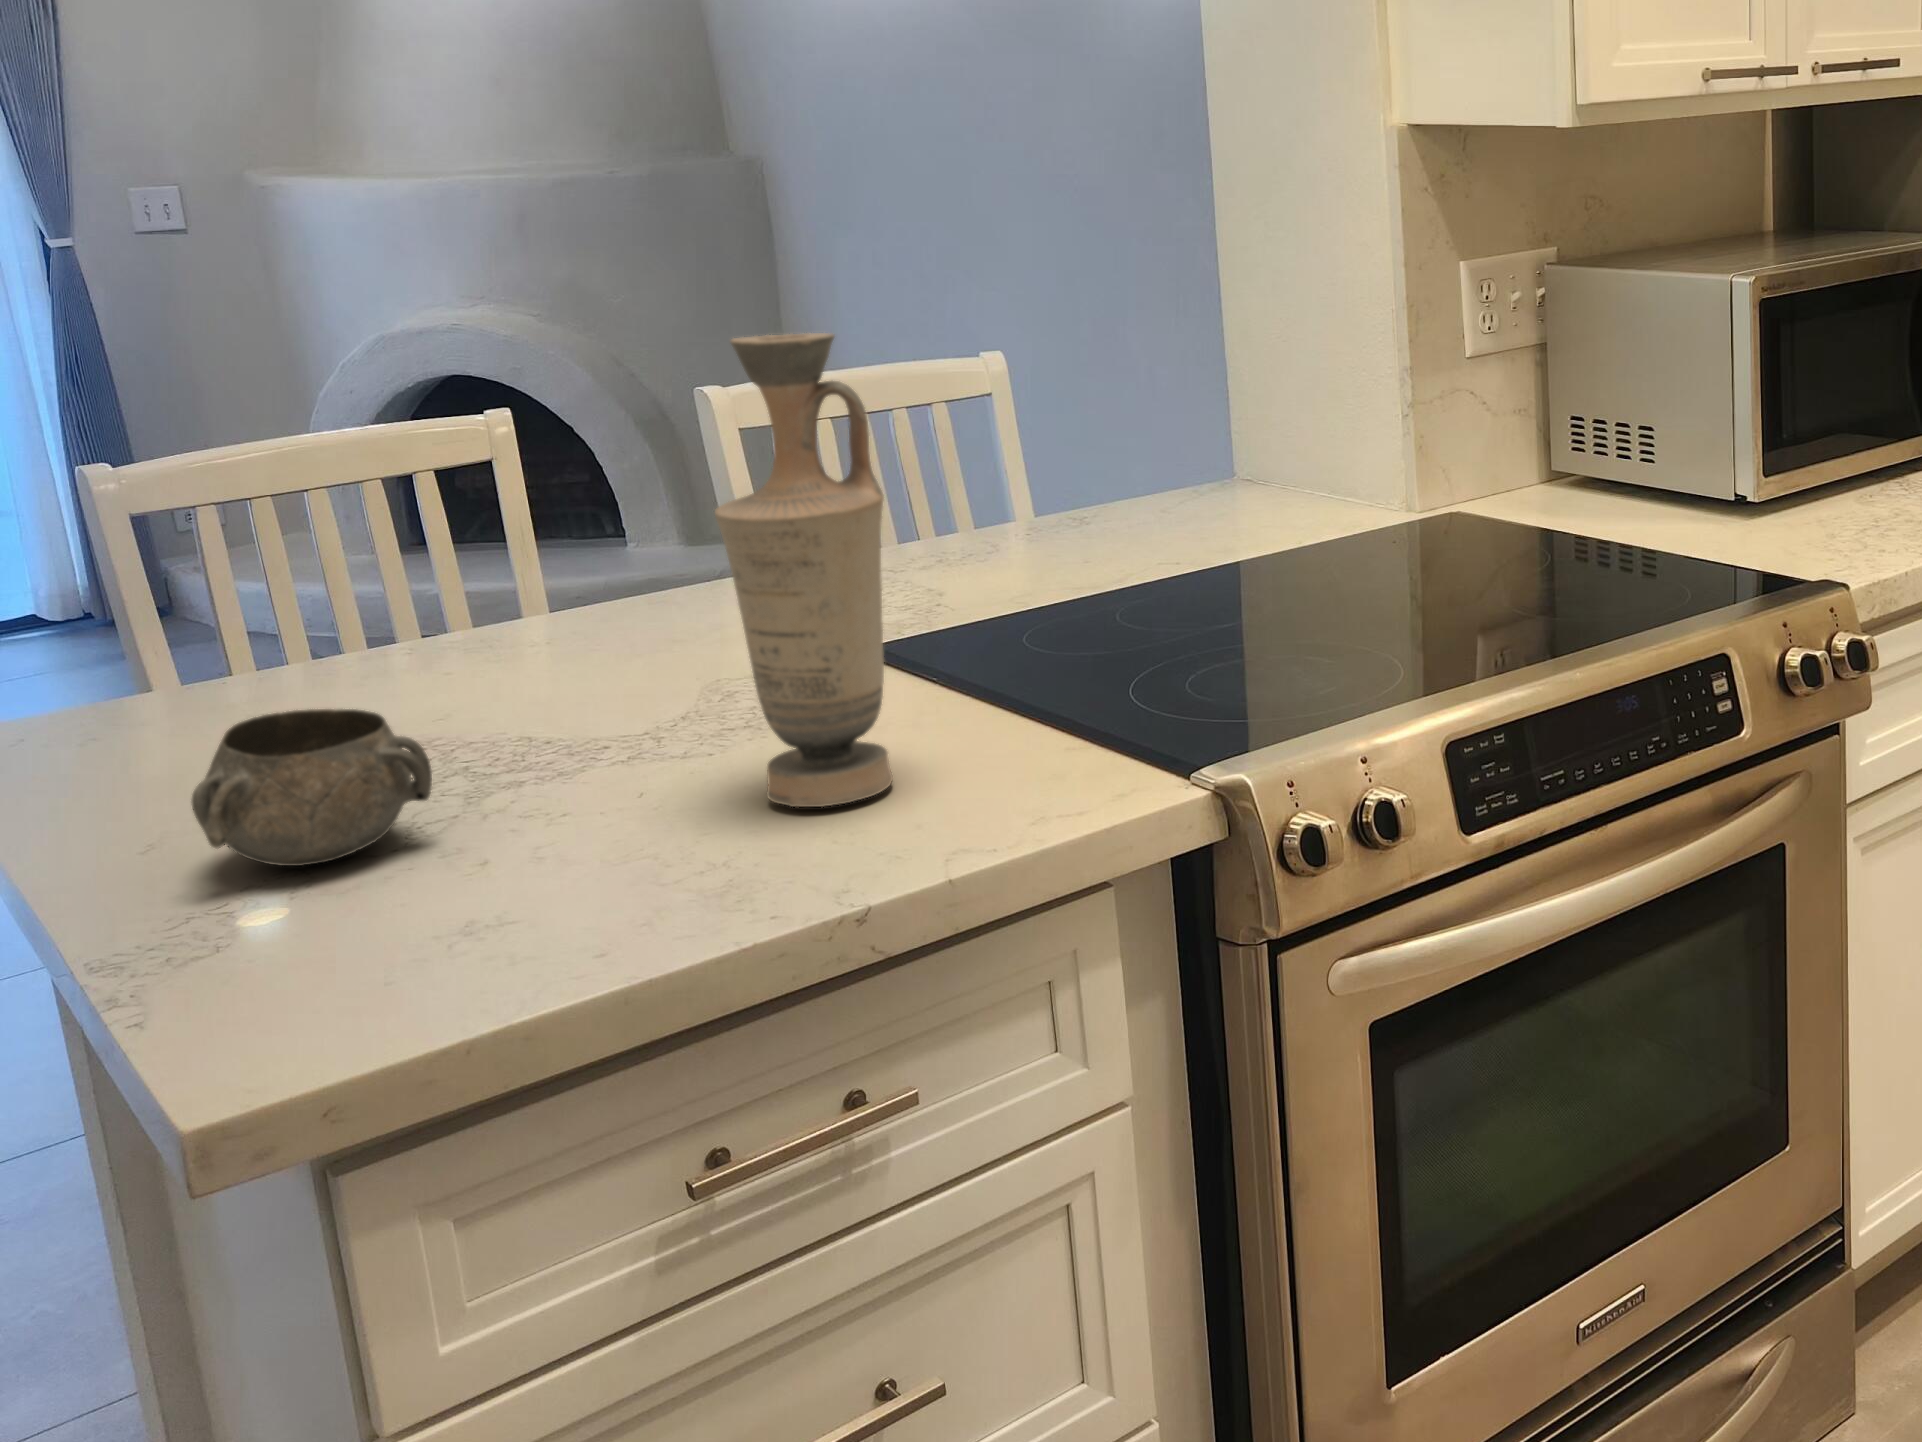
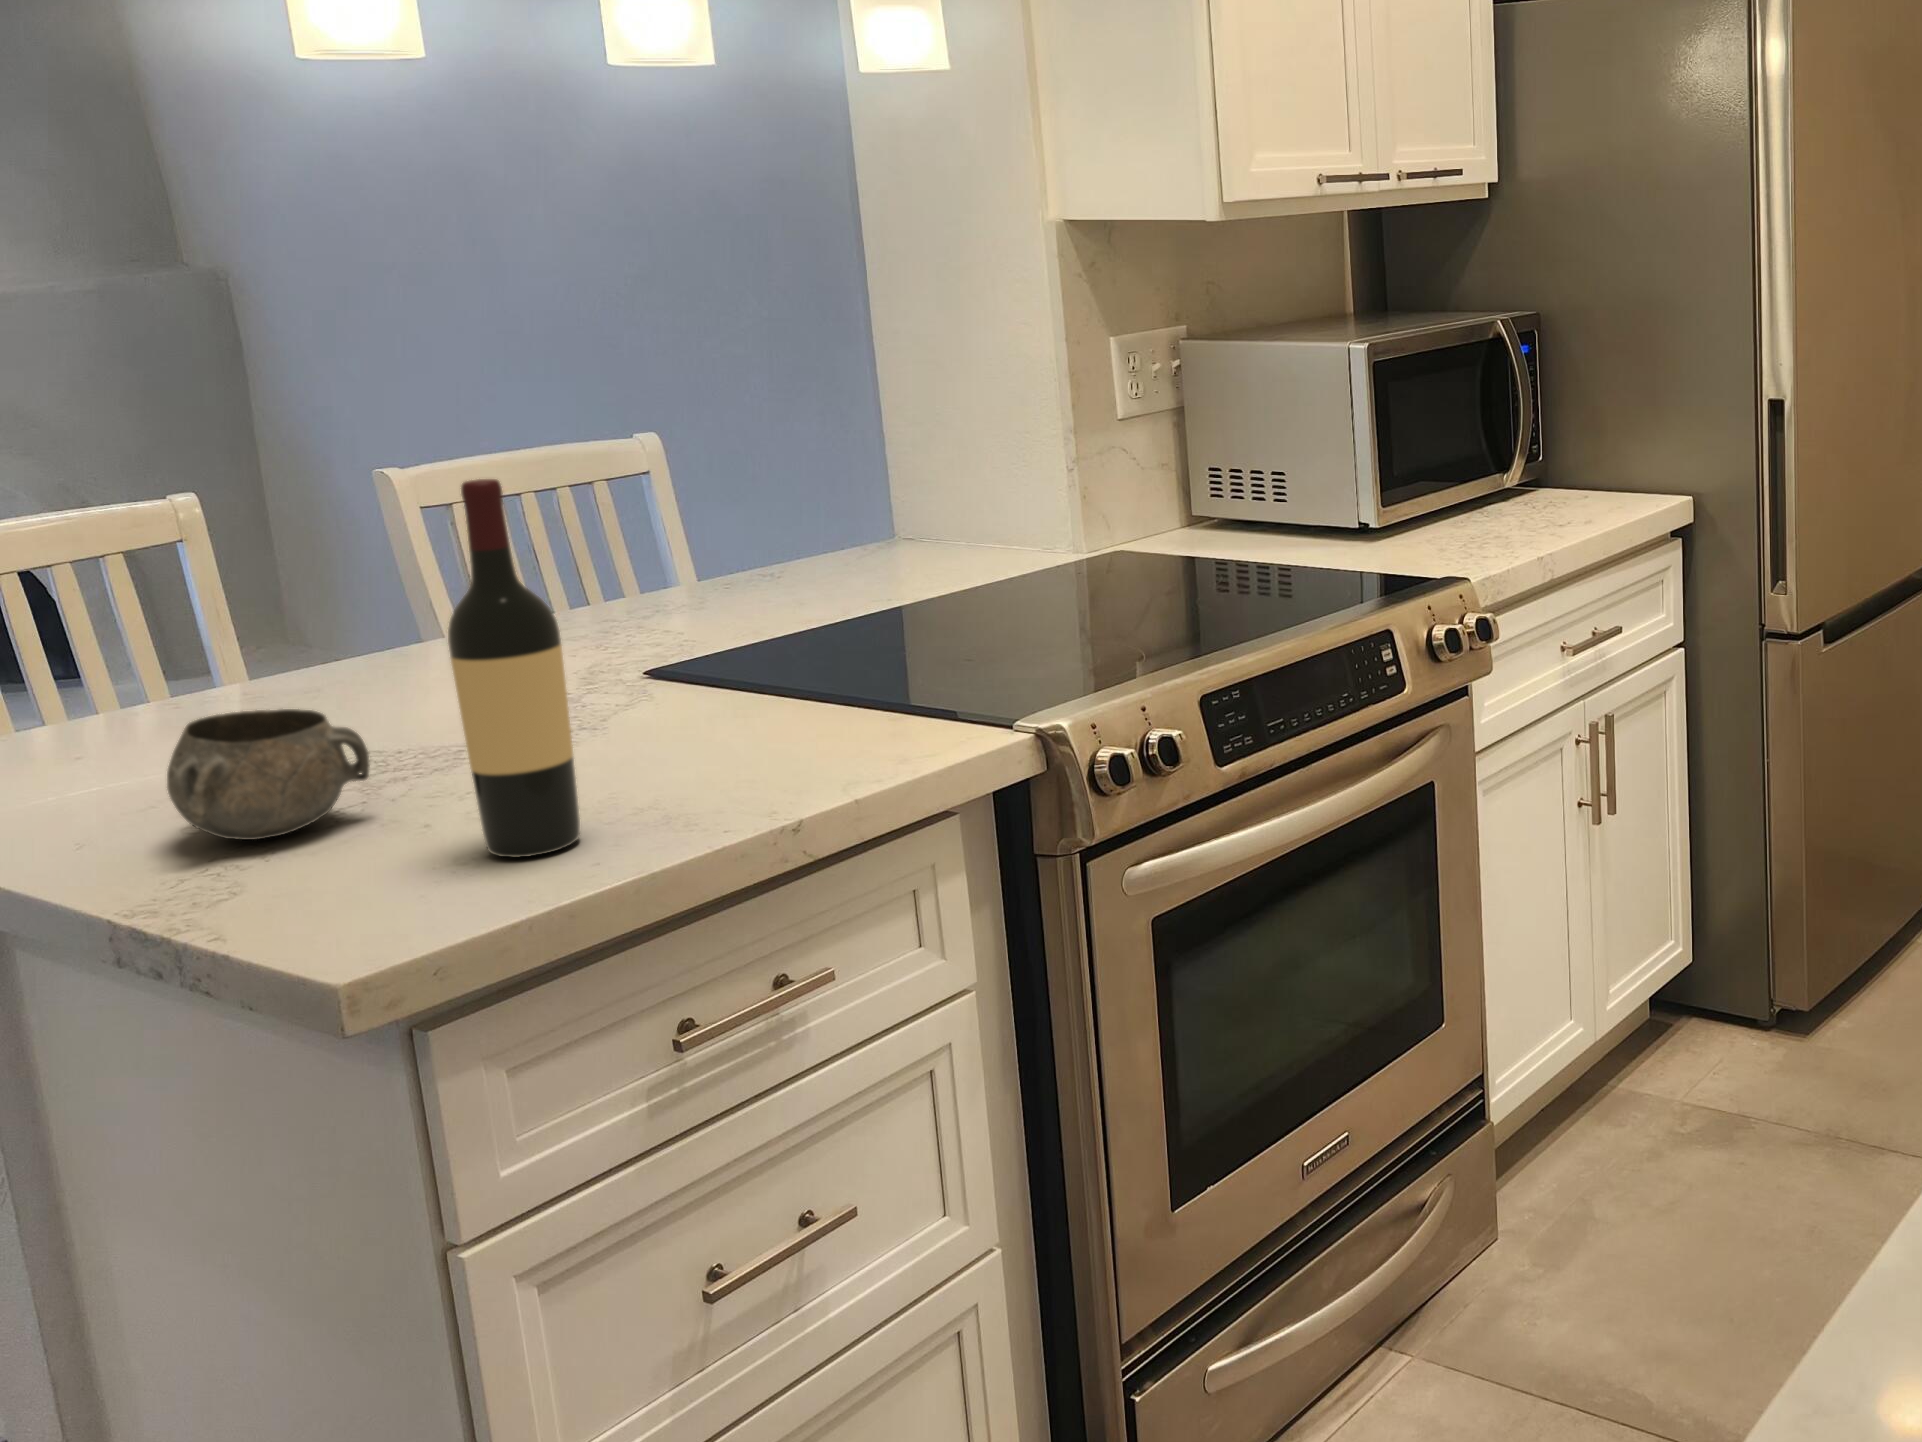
vase: present [715,333,893,807] -> none [610,380,762,768]
wine bottle: none [456,463,616,929] -> present [448,479,580,857]

